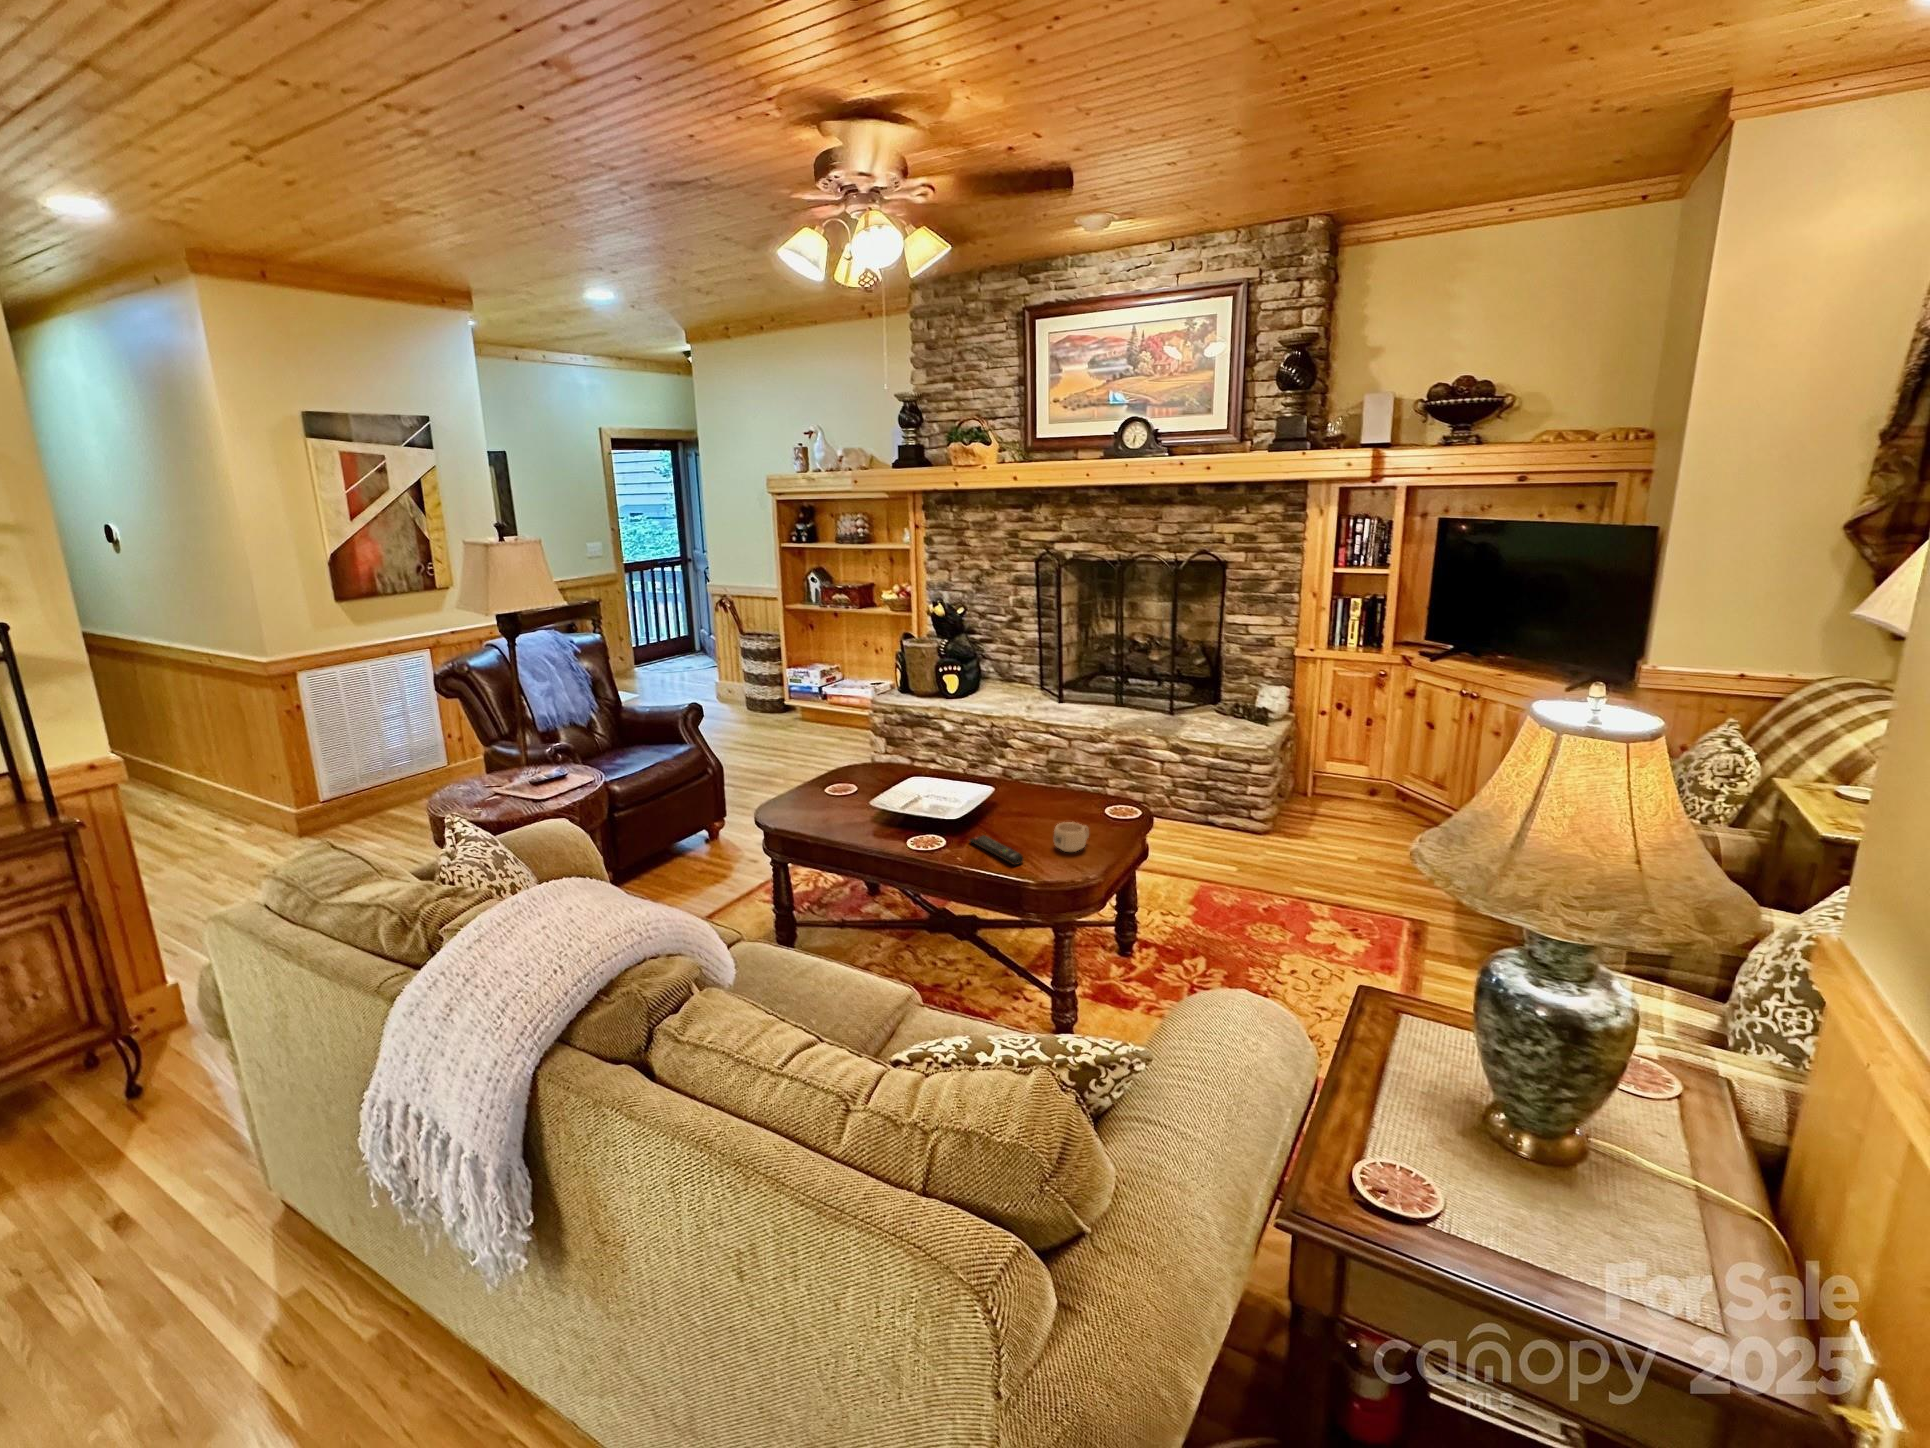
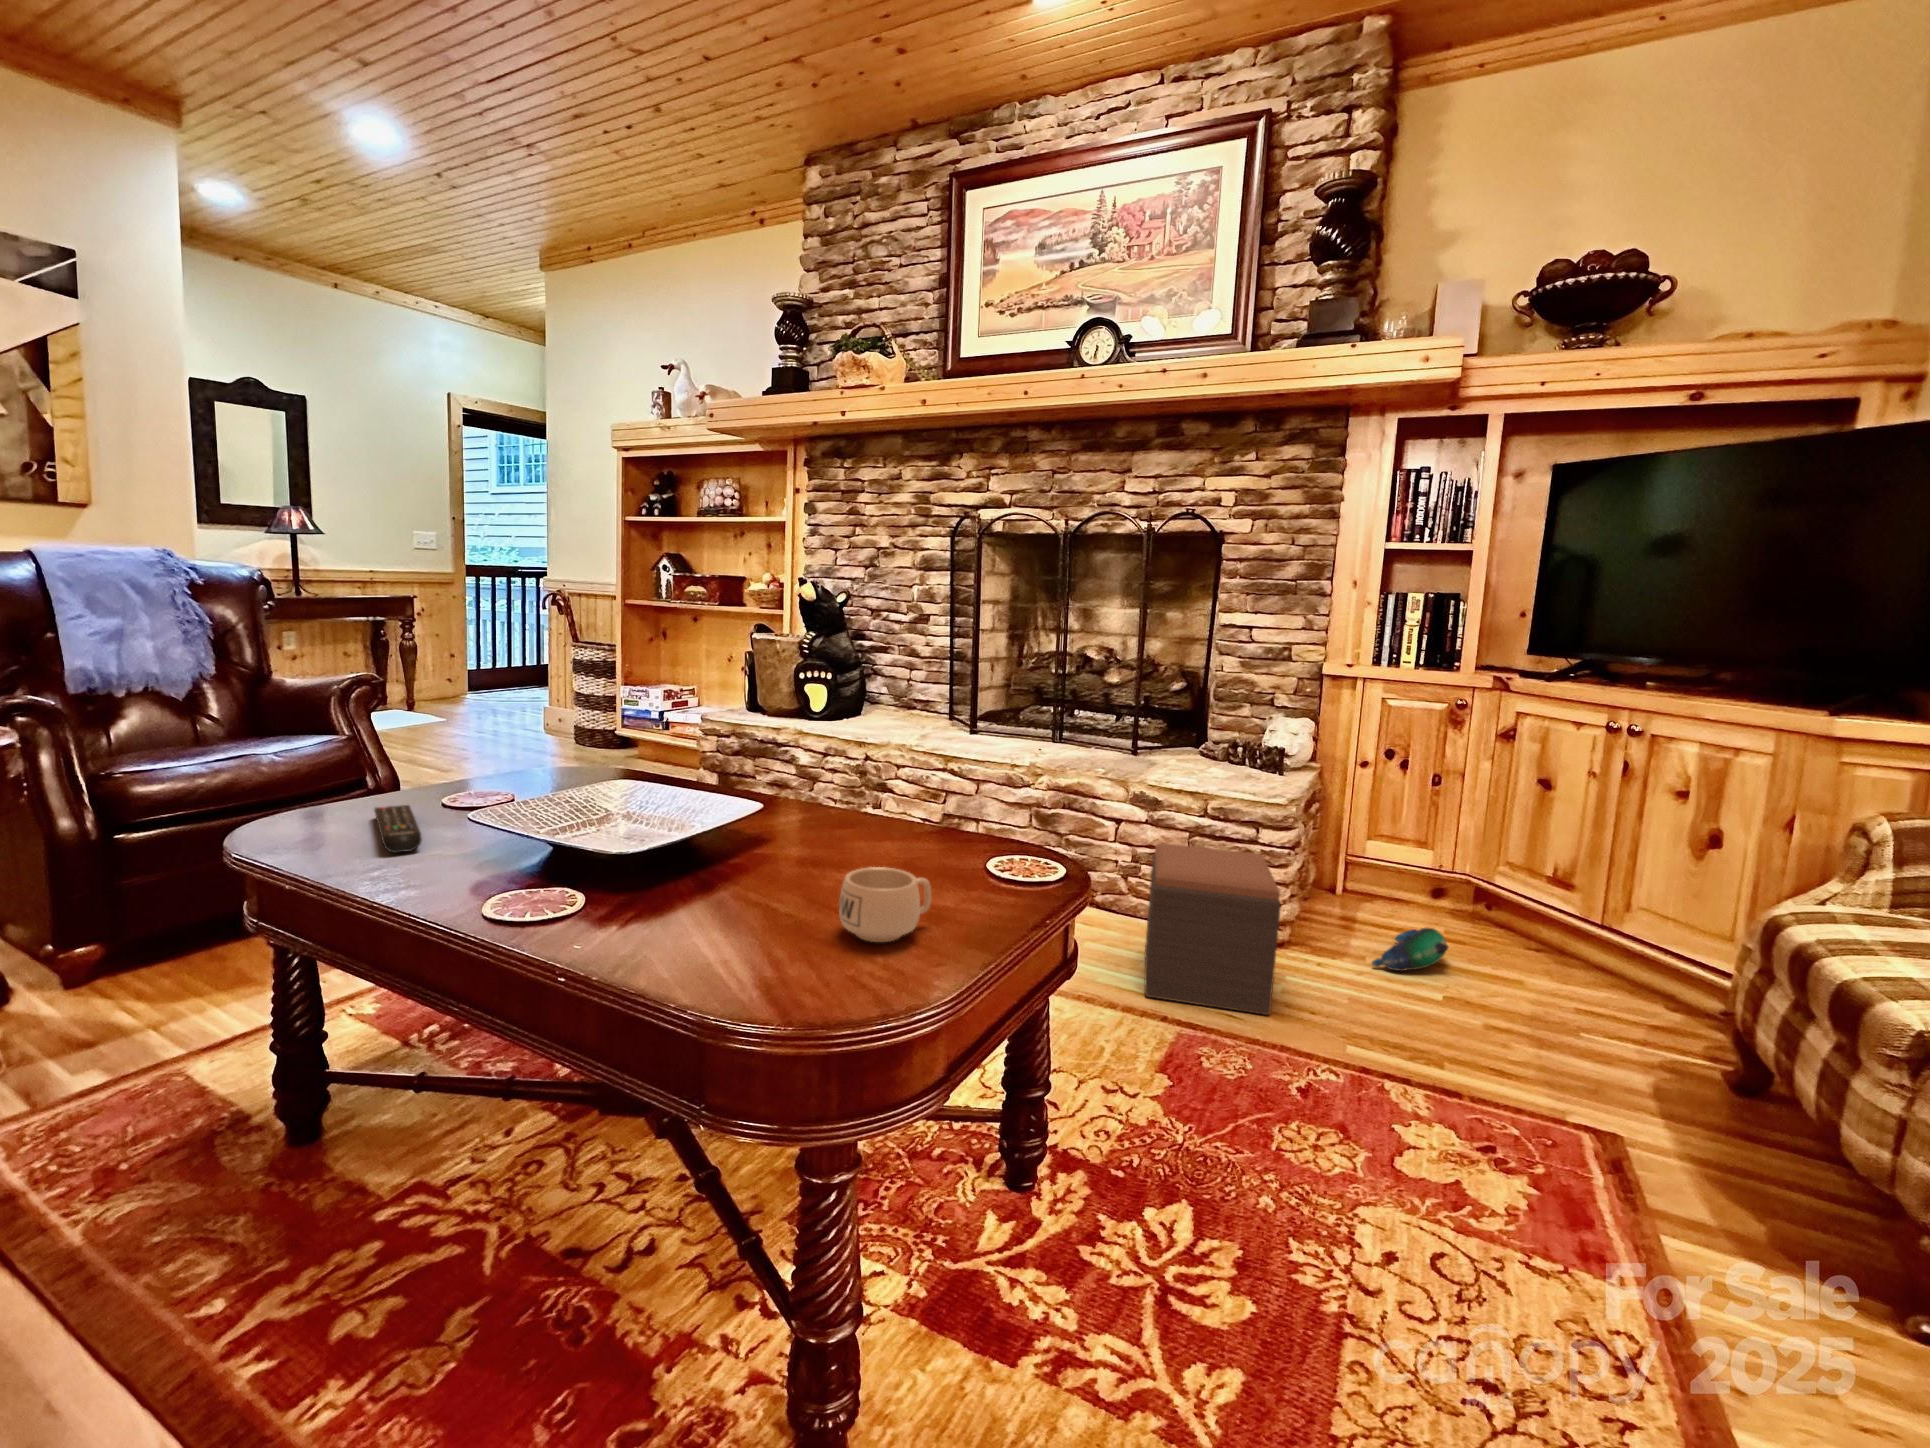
footstool: none [1183,780,1257,874] -> present [1145,843,1281,1015]
plush toy: none [1318,818,1364,845] -> present [1372,927,1448,971]
remote control: present [970,835,1023,865] -> present [374,805,422,853]

